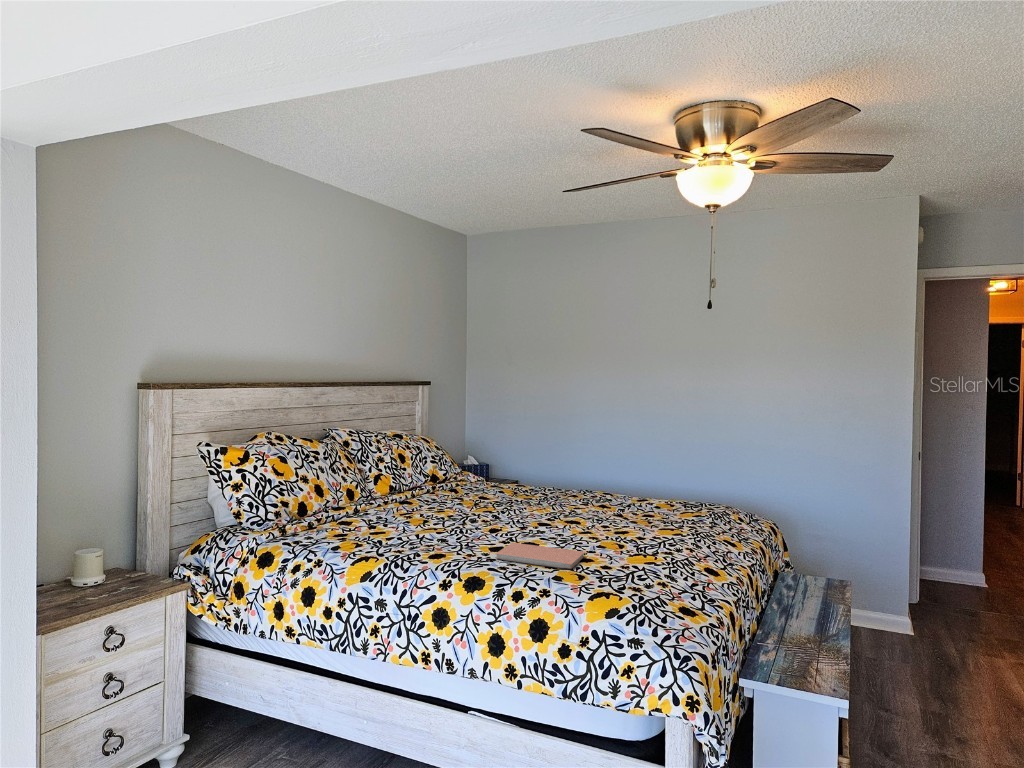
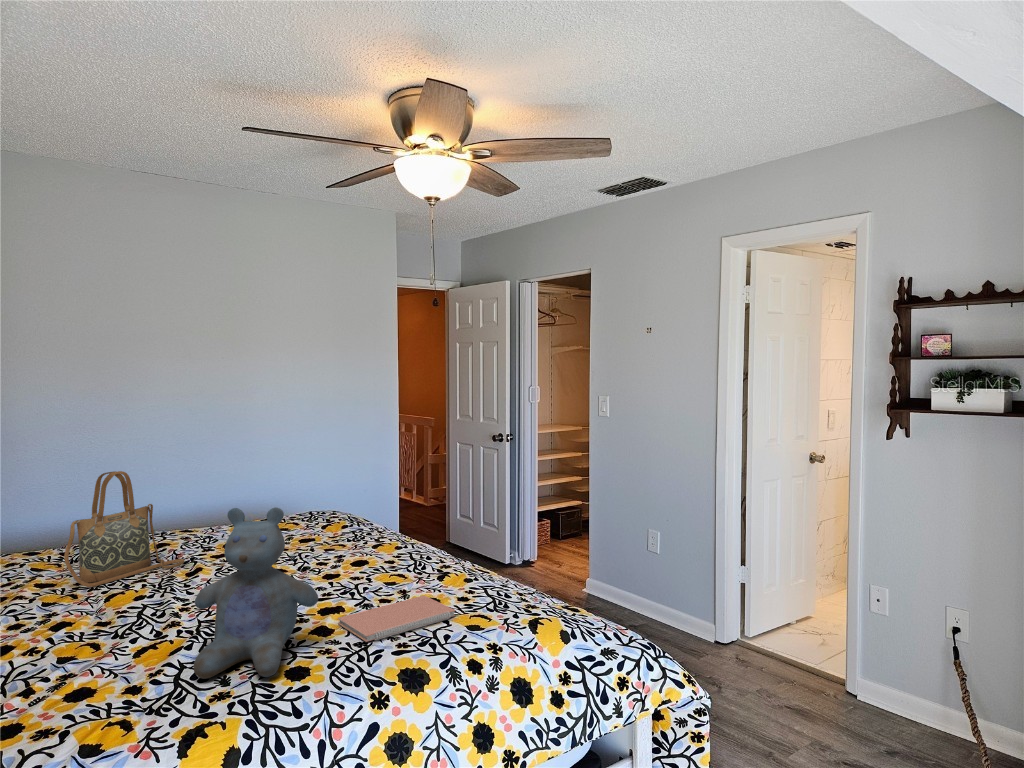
handbag: none [473,425,545,498] -> present [64,471,185,587]
stuffed bear: none [404,446,475,551] -> present [193,507,318,679]

